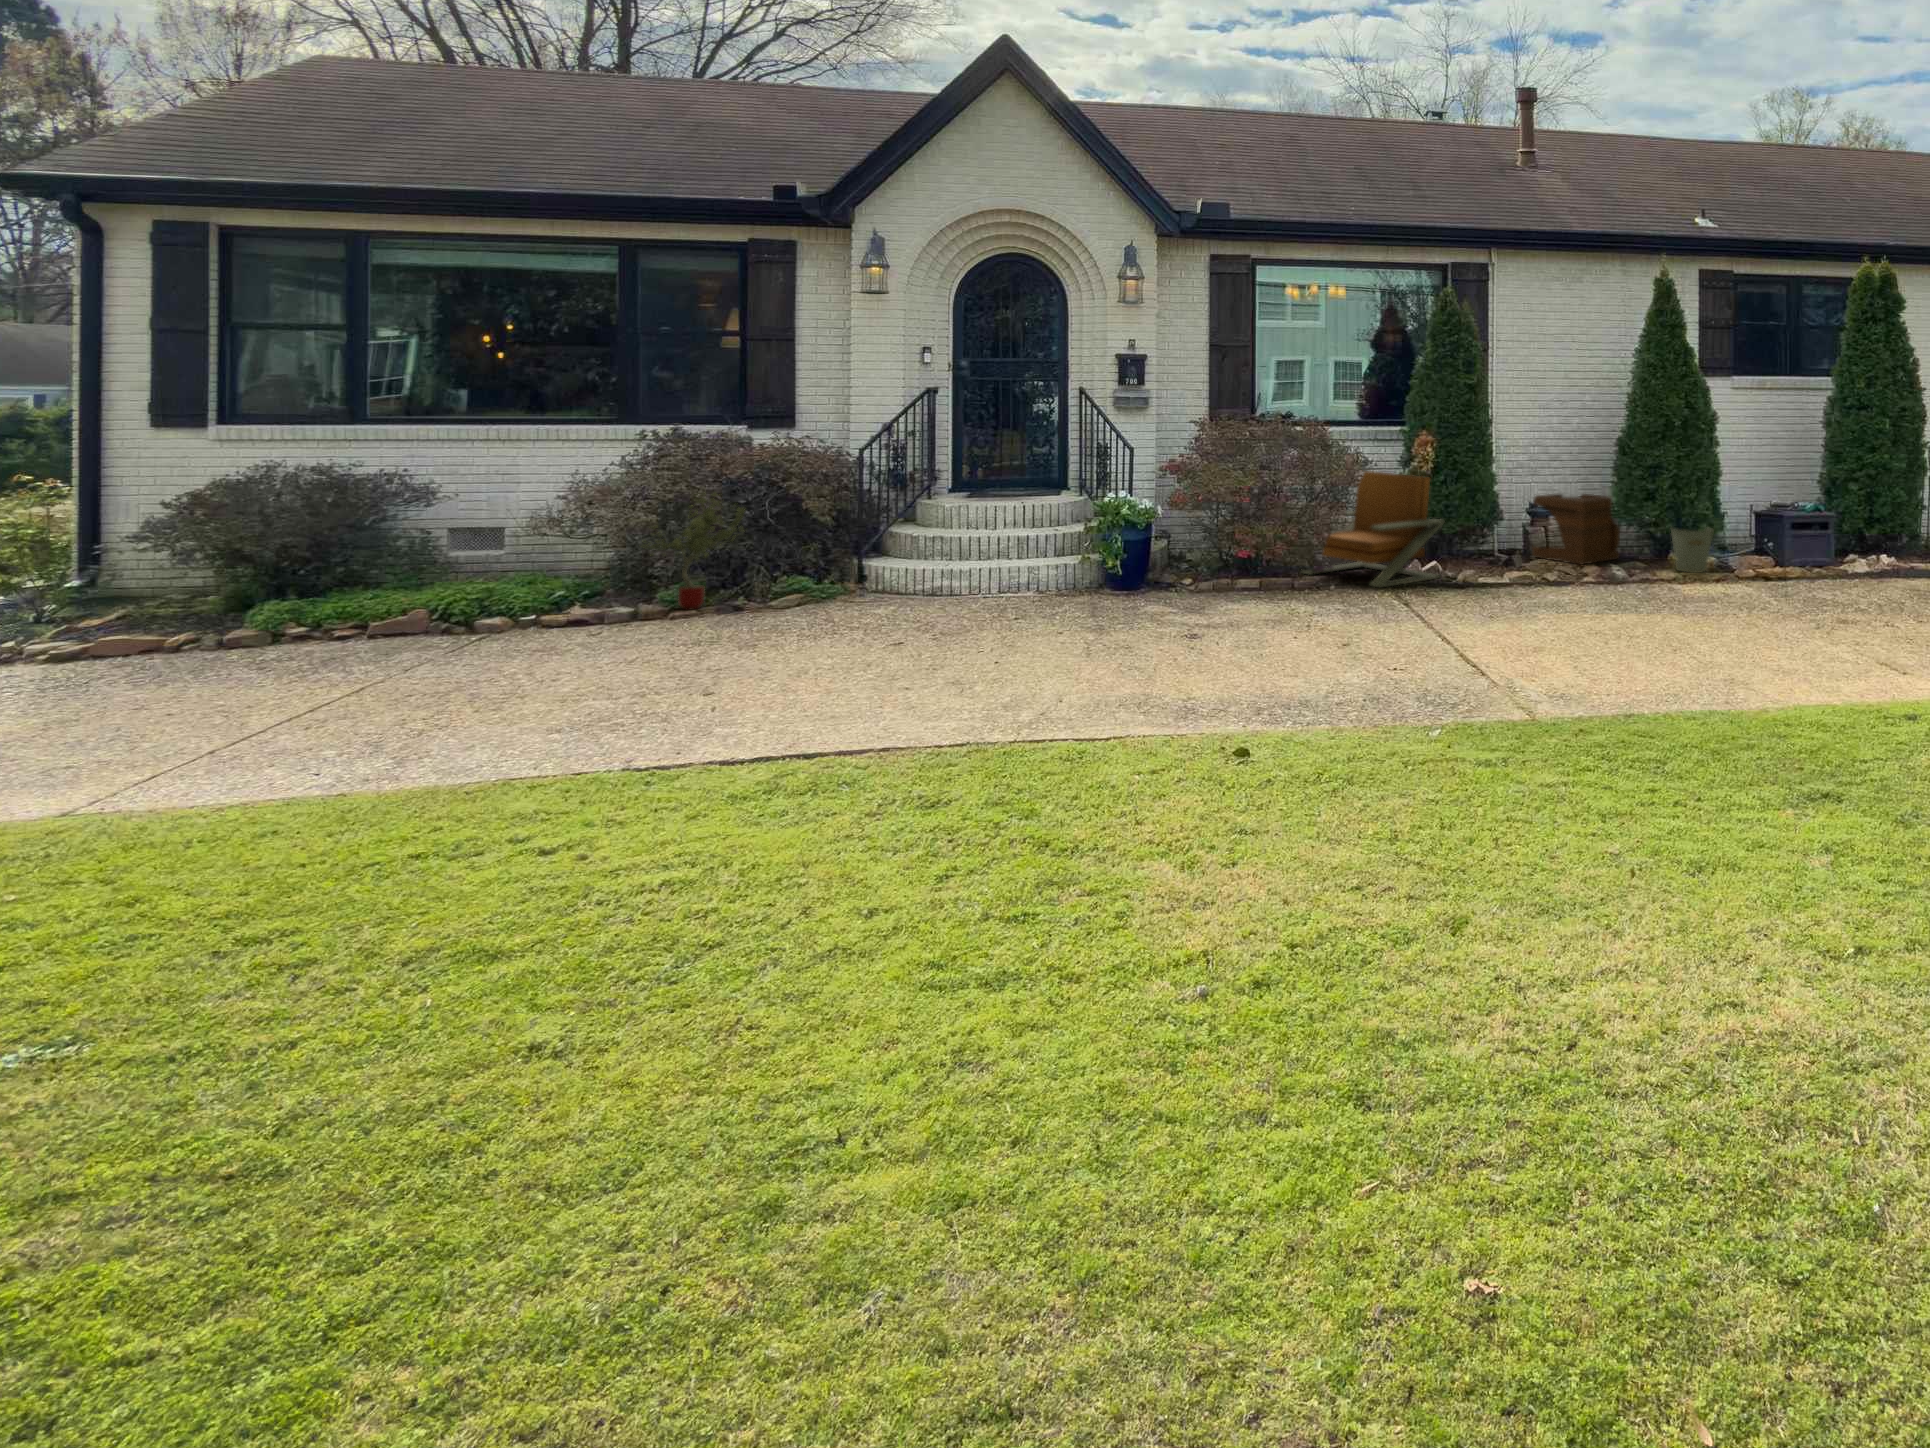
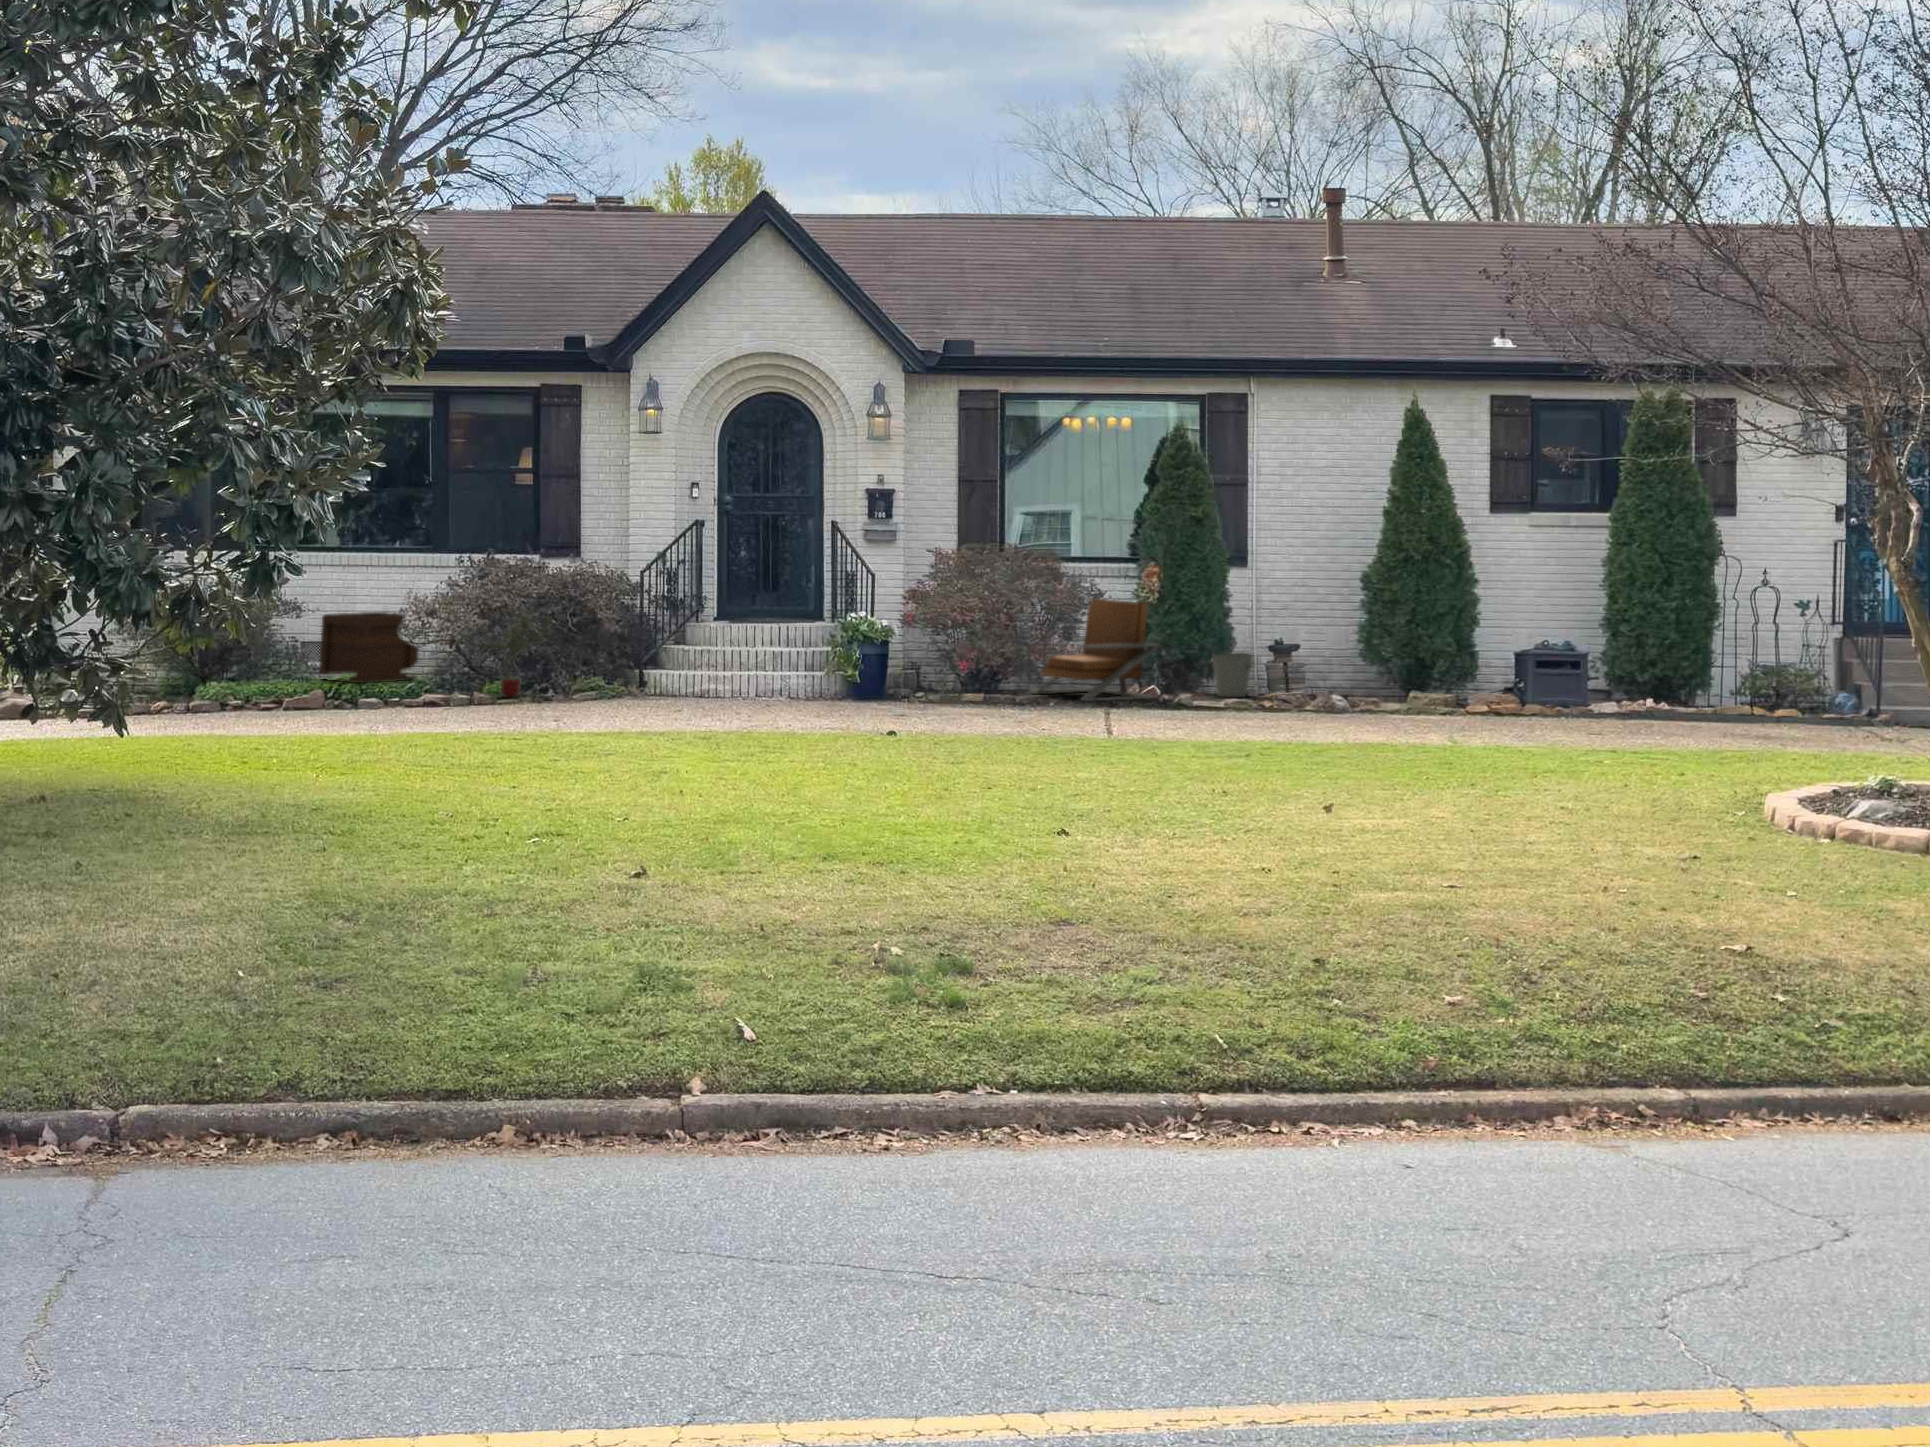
wooden crate: present [1532,494,1620,565] -> present [319,612,419,683]
bucket: present [1671,528,1713,573] -> present [1212,652,1255,697]

